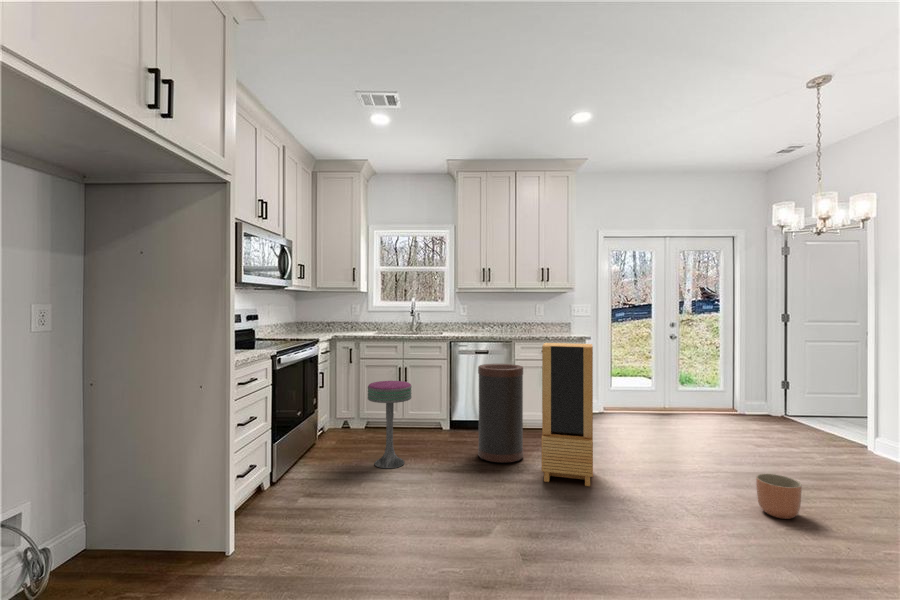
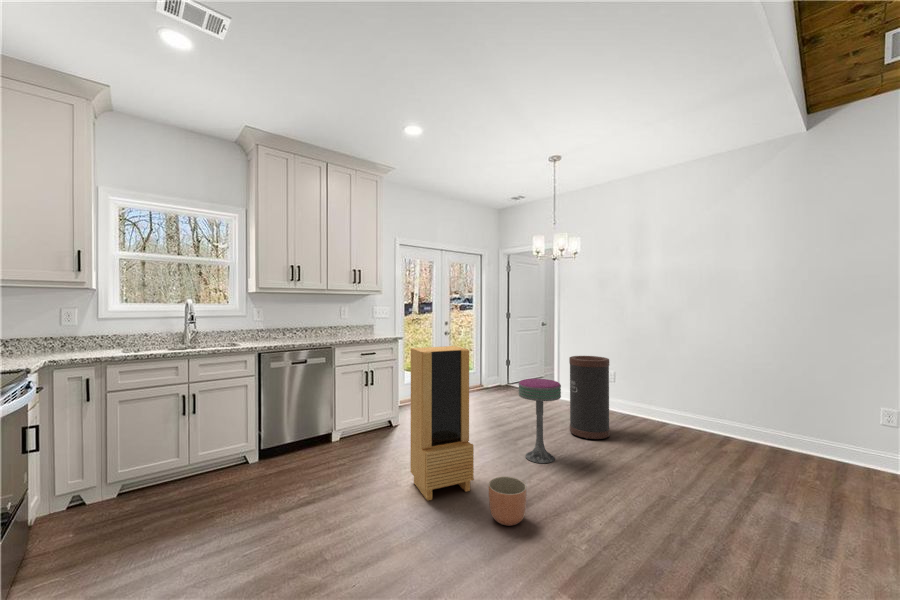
trash can: present [478,364,523,463] -> present [569,356,610,439]
bar stool: present [368,381,412,468] -> present [519,379,561,463]
planter: present [756,474,802,519] -> present [489,477,527,526]

